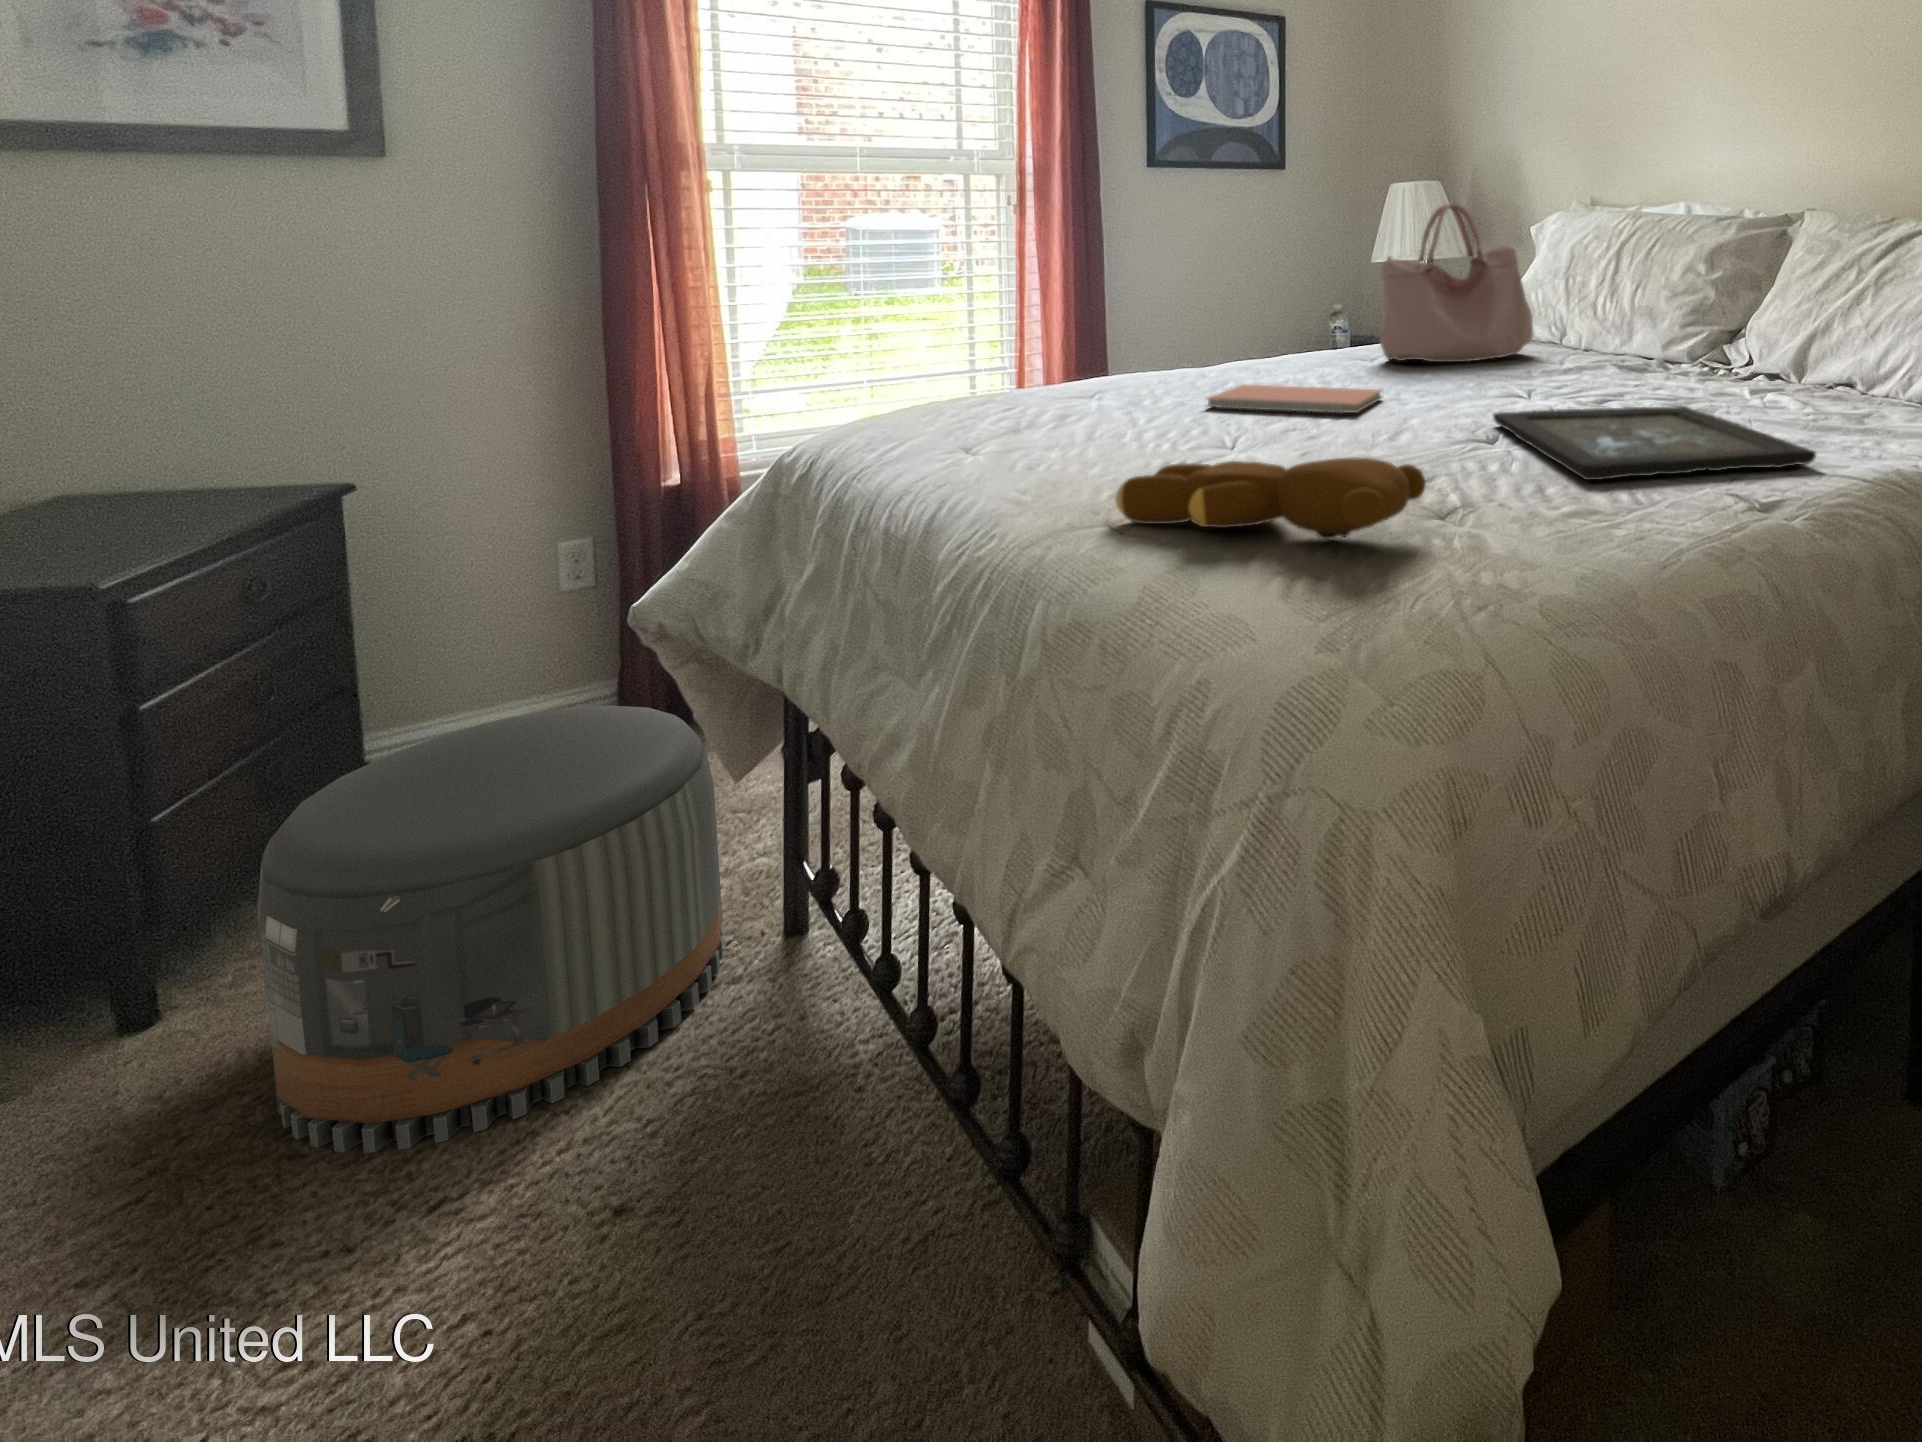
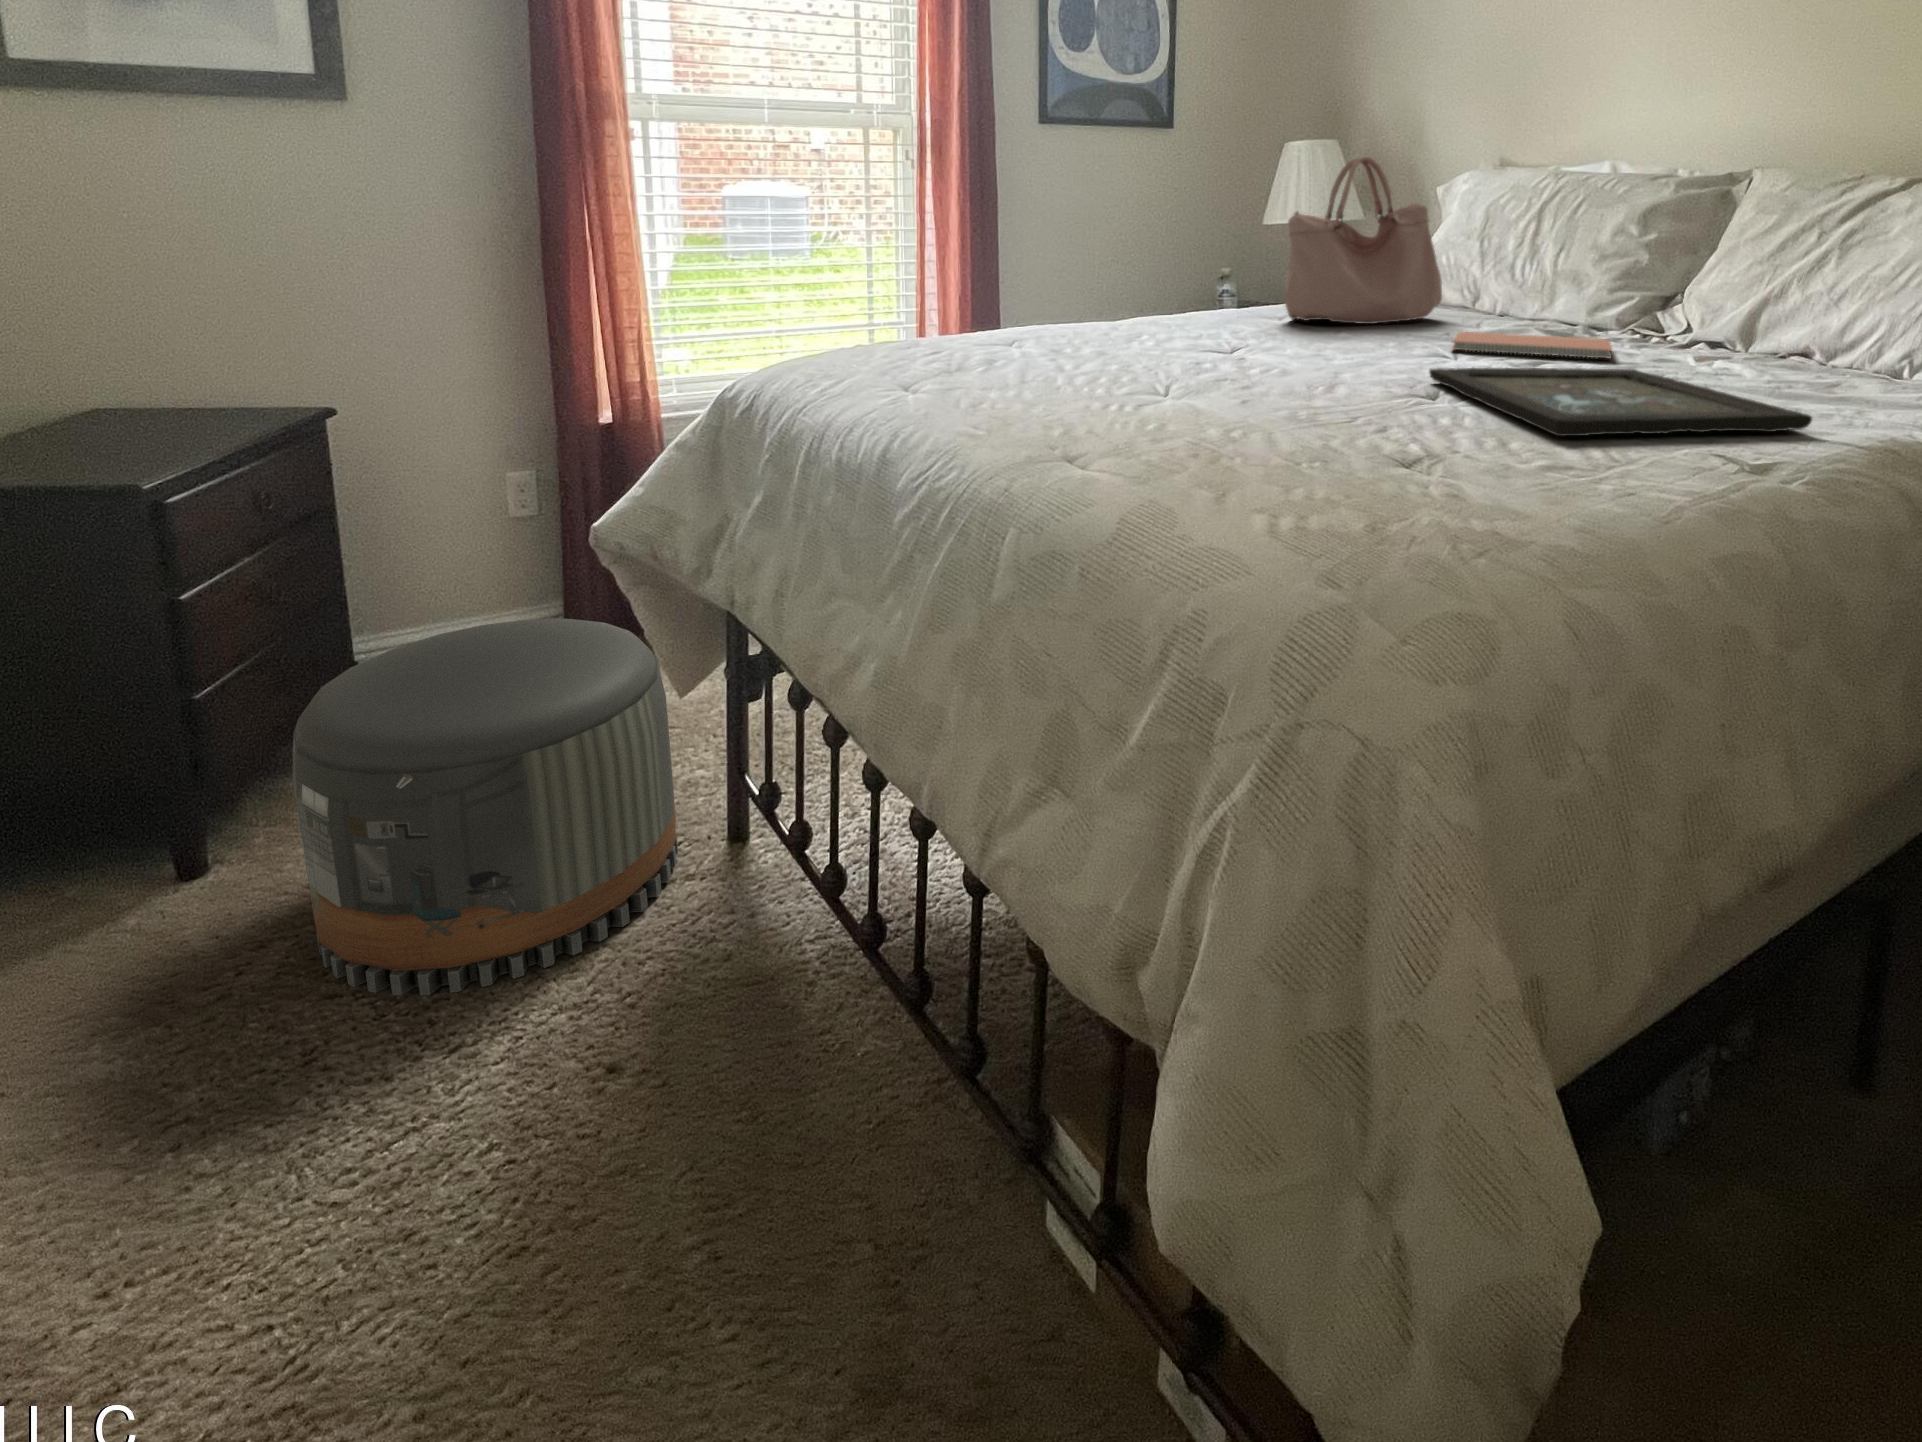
notebook: present [1207,384,1382,413] -> present [1452,332,1612,358]
teddy bear: present [1116,458,1426,539] -> none [1076,397,1408,481]

